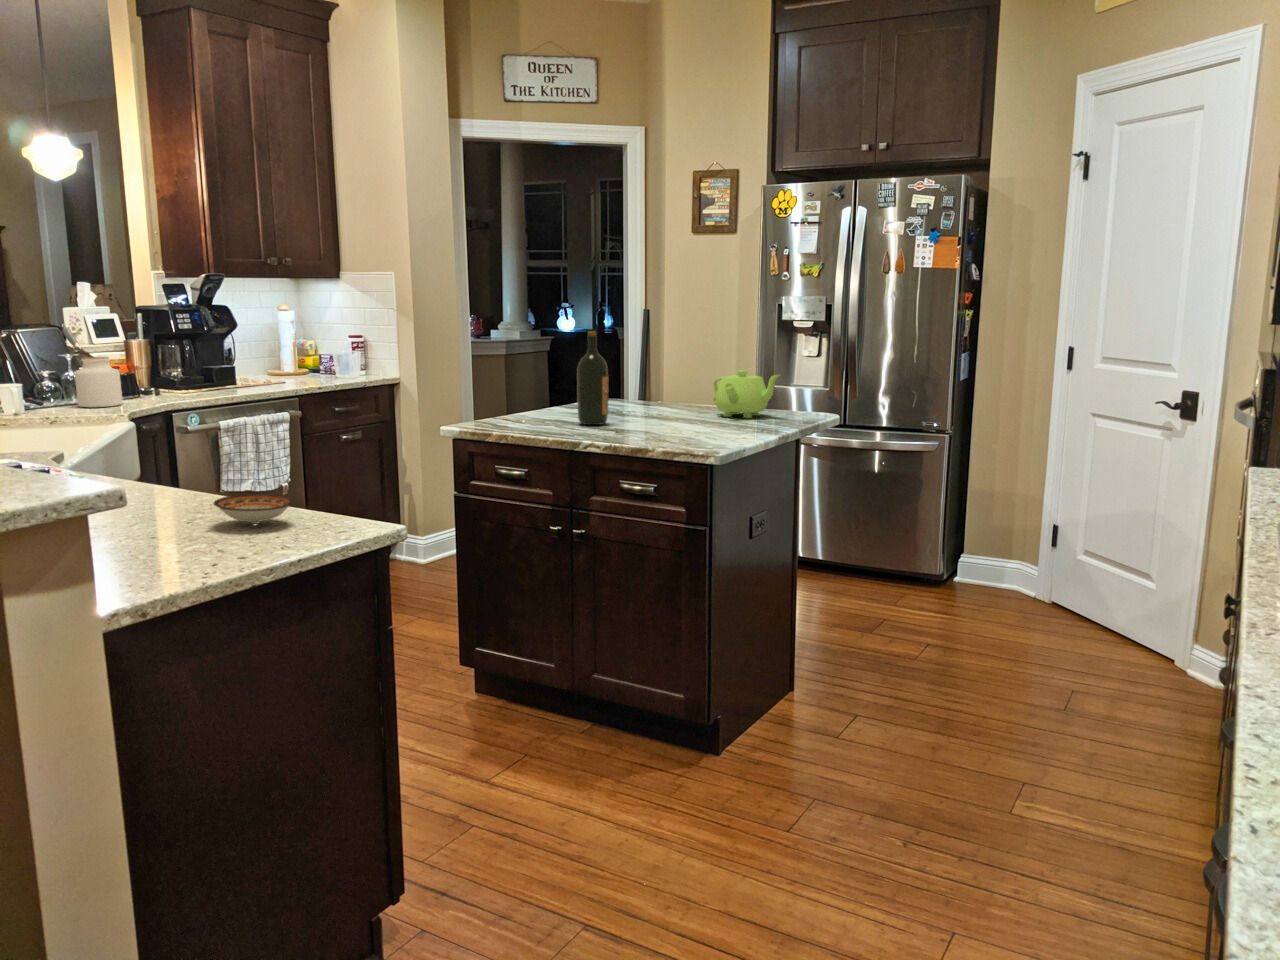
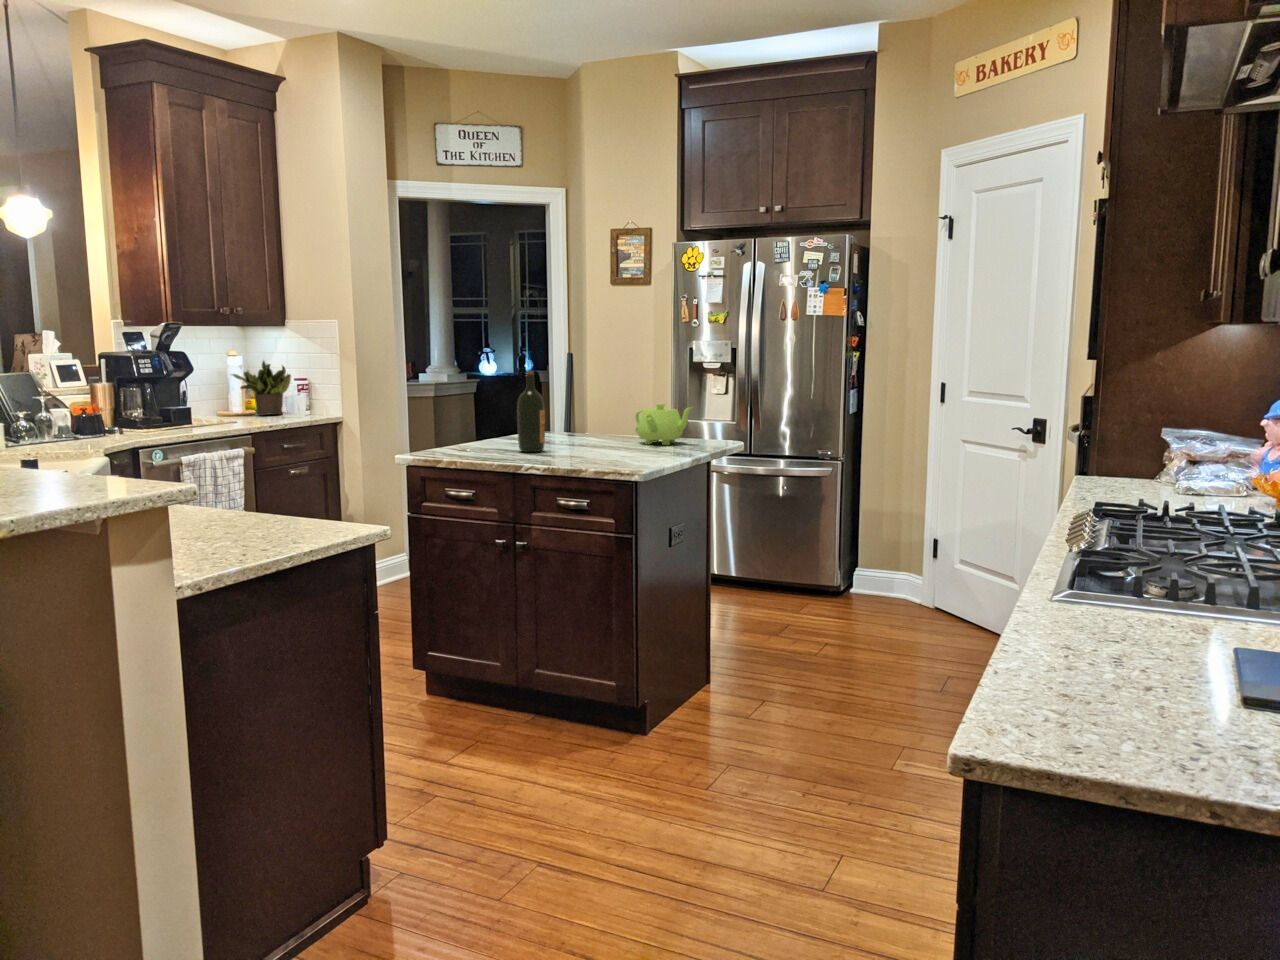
potted plant: none [277,314,343,374] -> present [232,361,291,415]
jar: present [75,357,123,407] -> none [47,398,92,445]
ceramic bowl: present [214,494,294,524] -> none [227,505,295,529]

